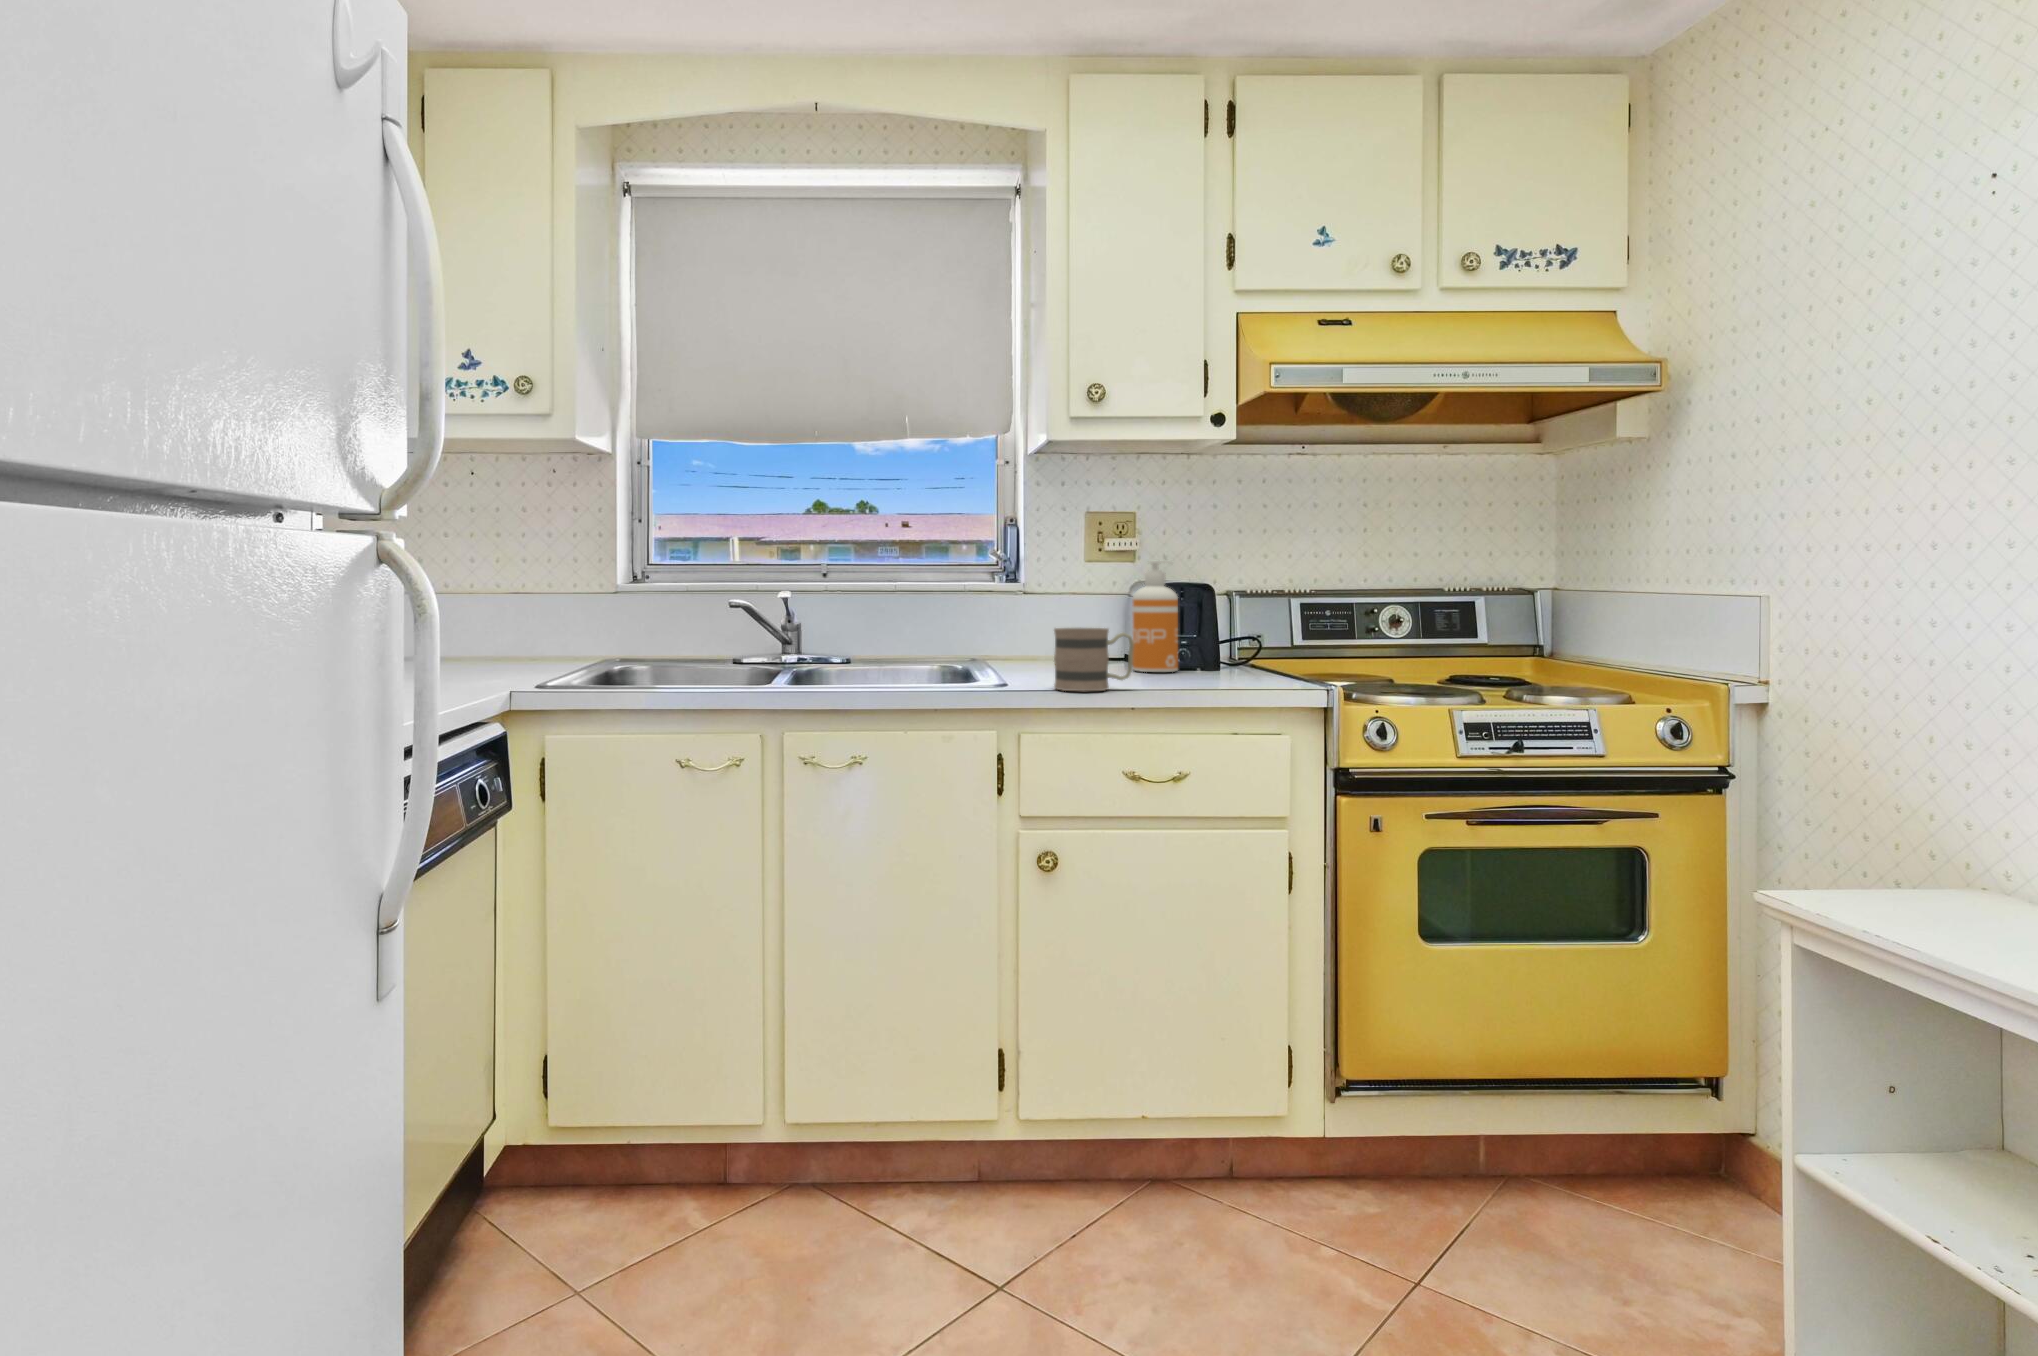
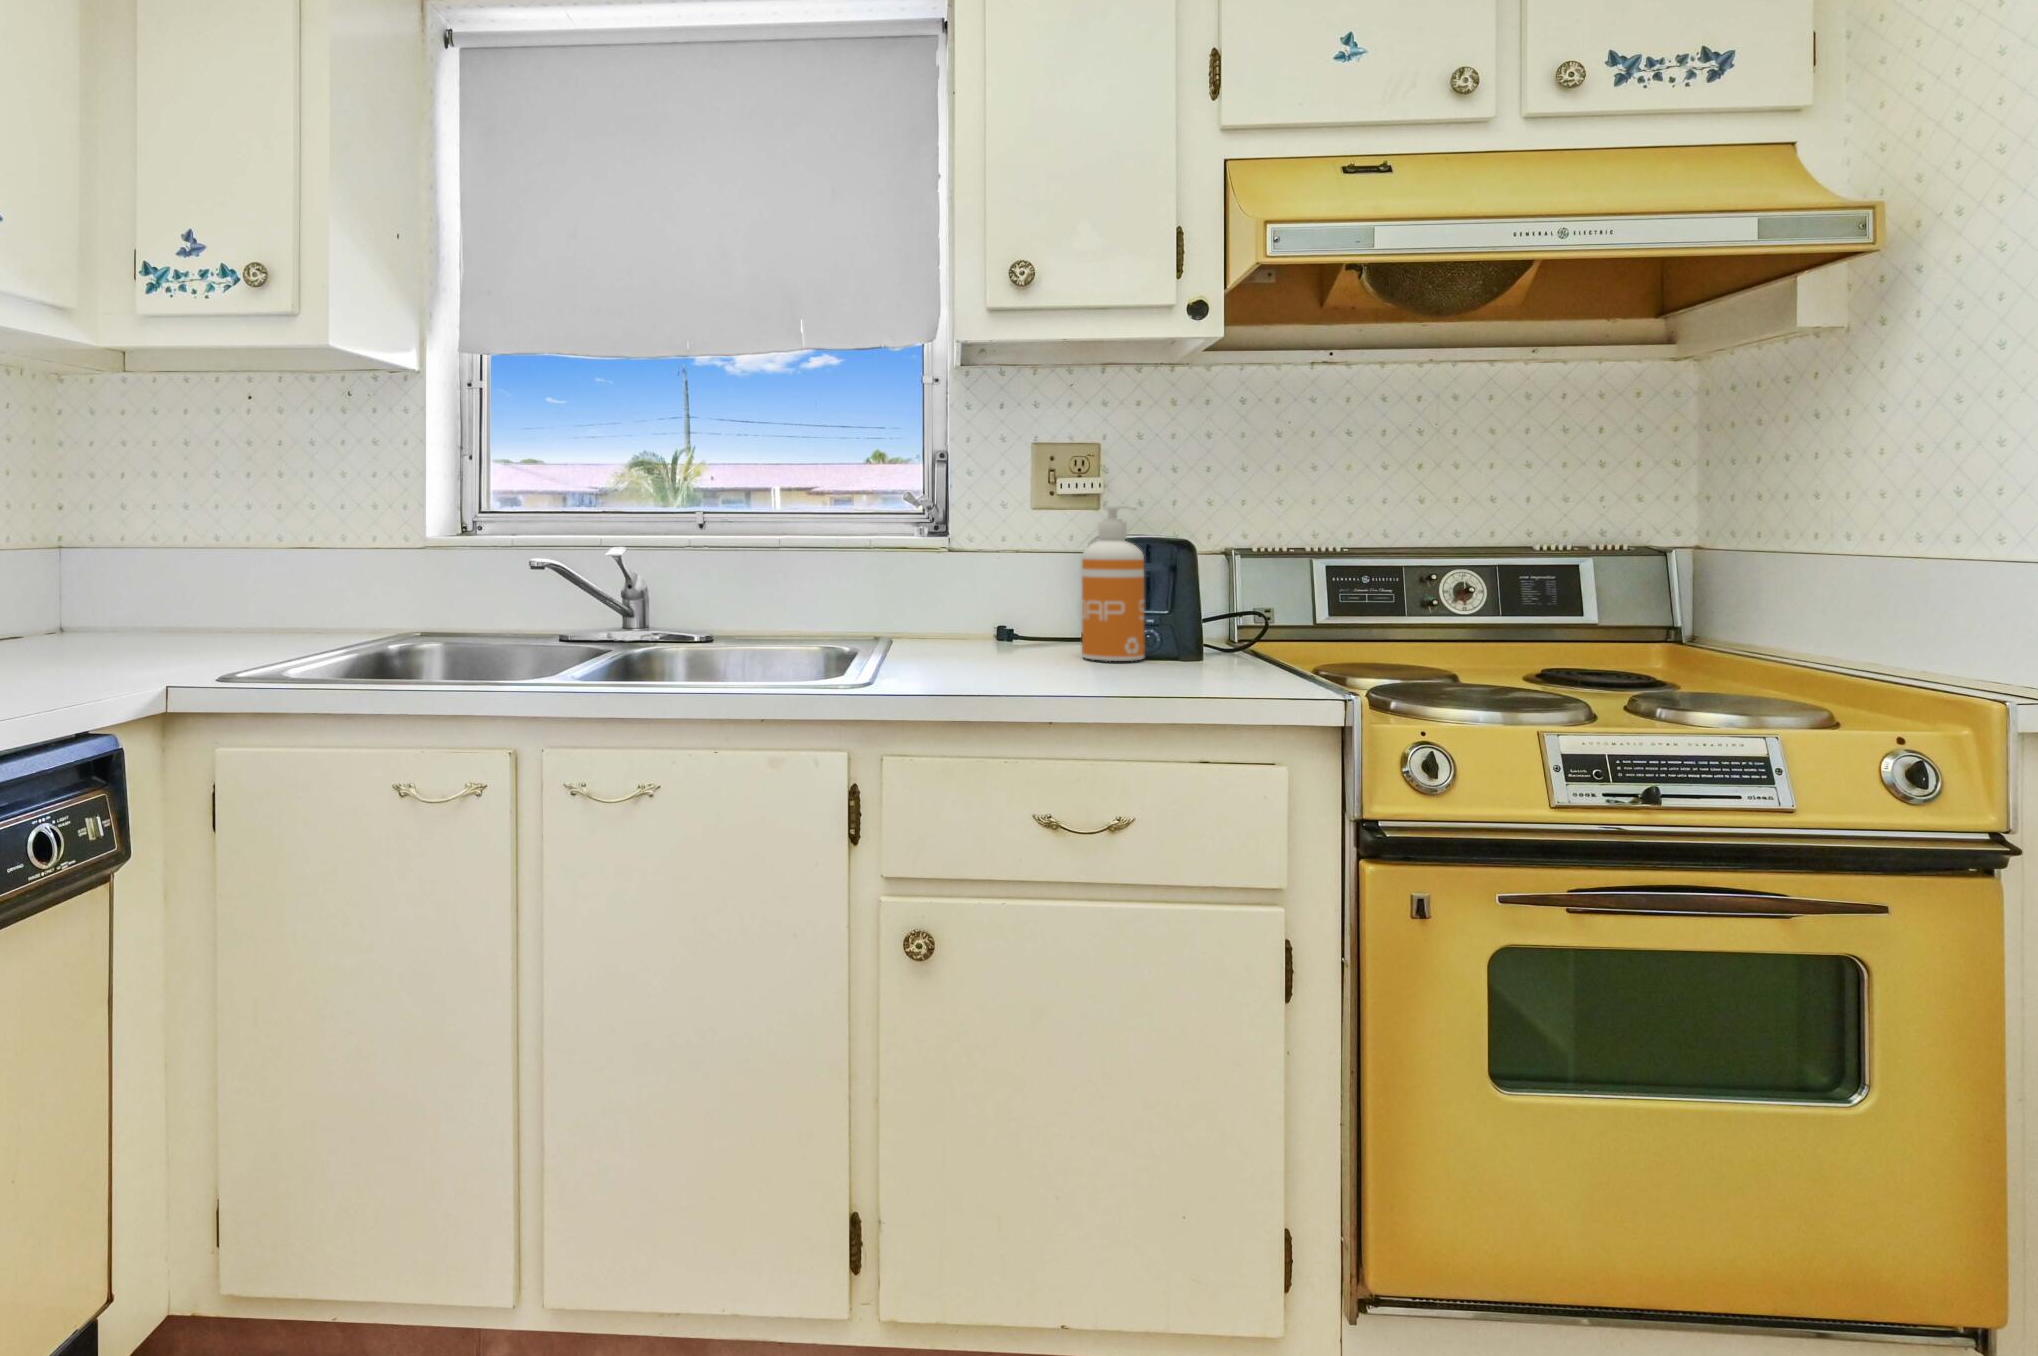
mug: present [1054,628,1134,691] -> none [942,601,1057,696]

